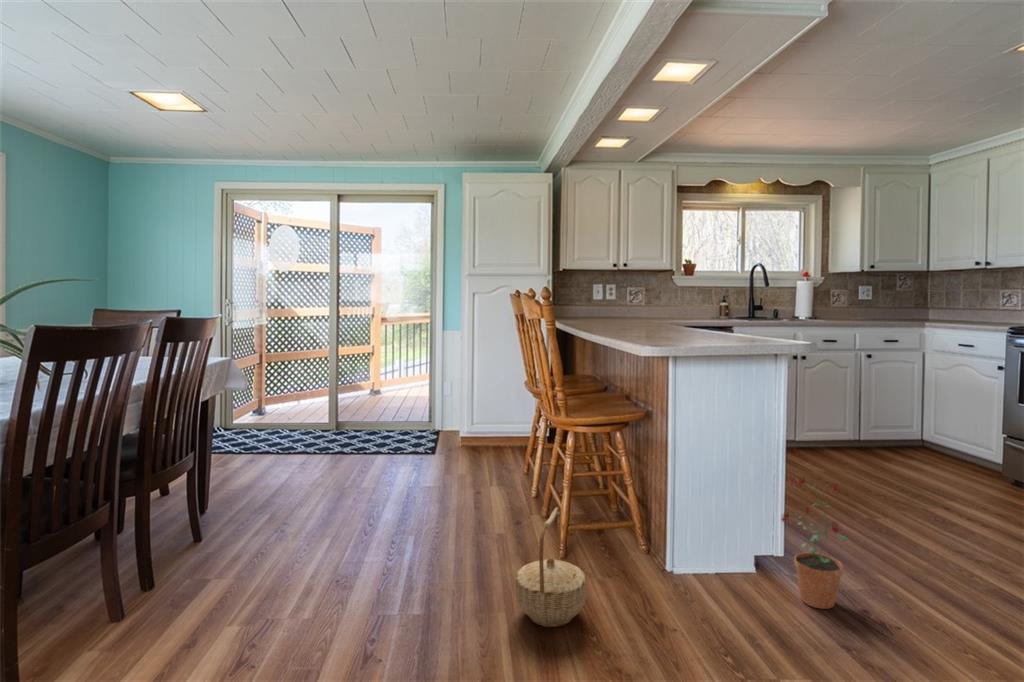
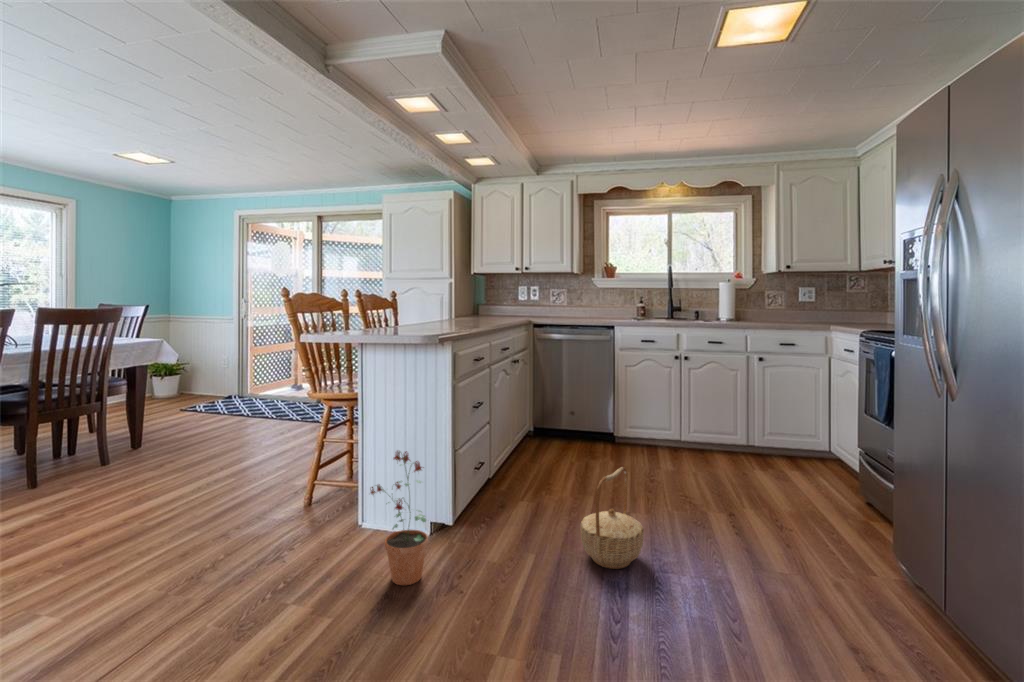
basket: present [516,507,586,627] -> present [581,467,644,569]

